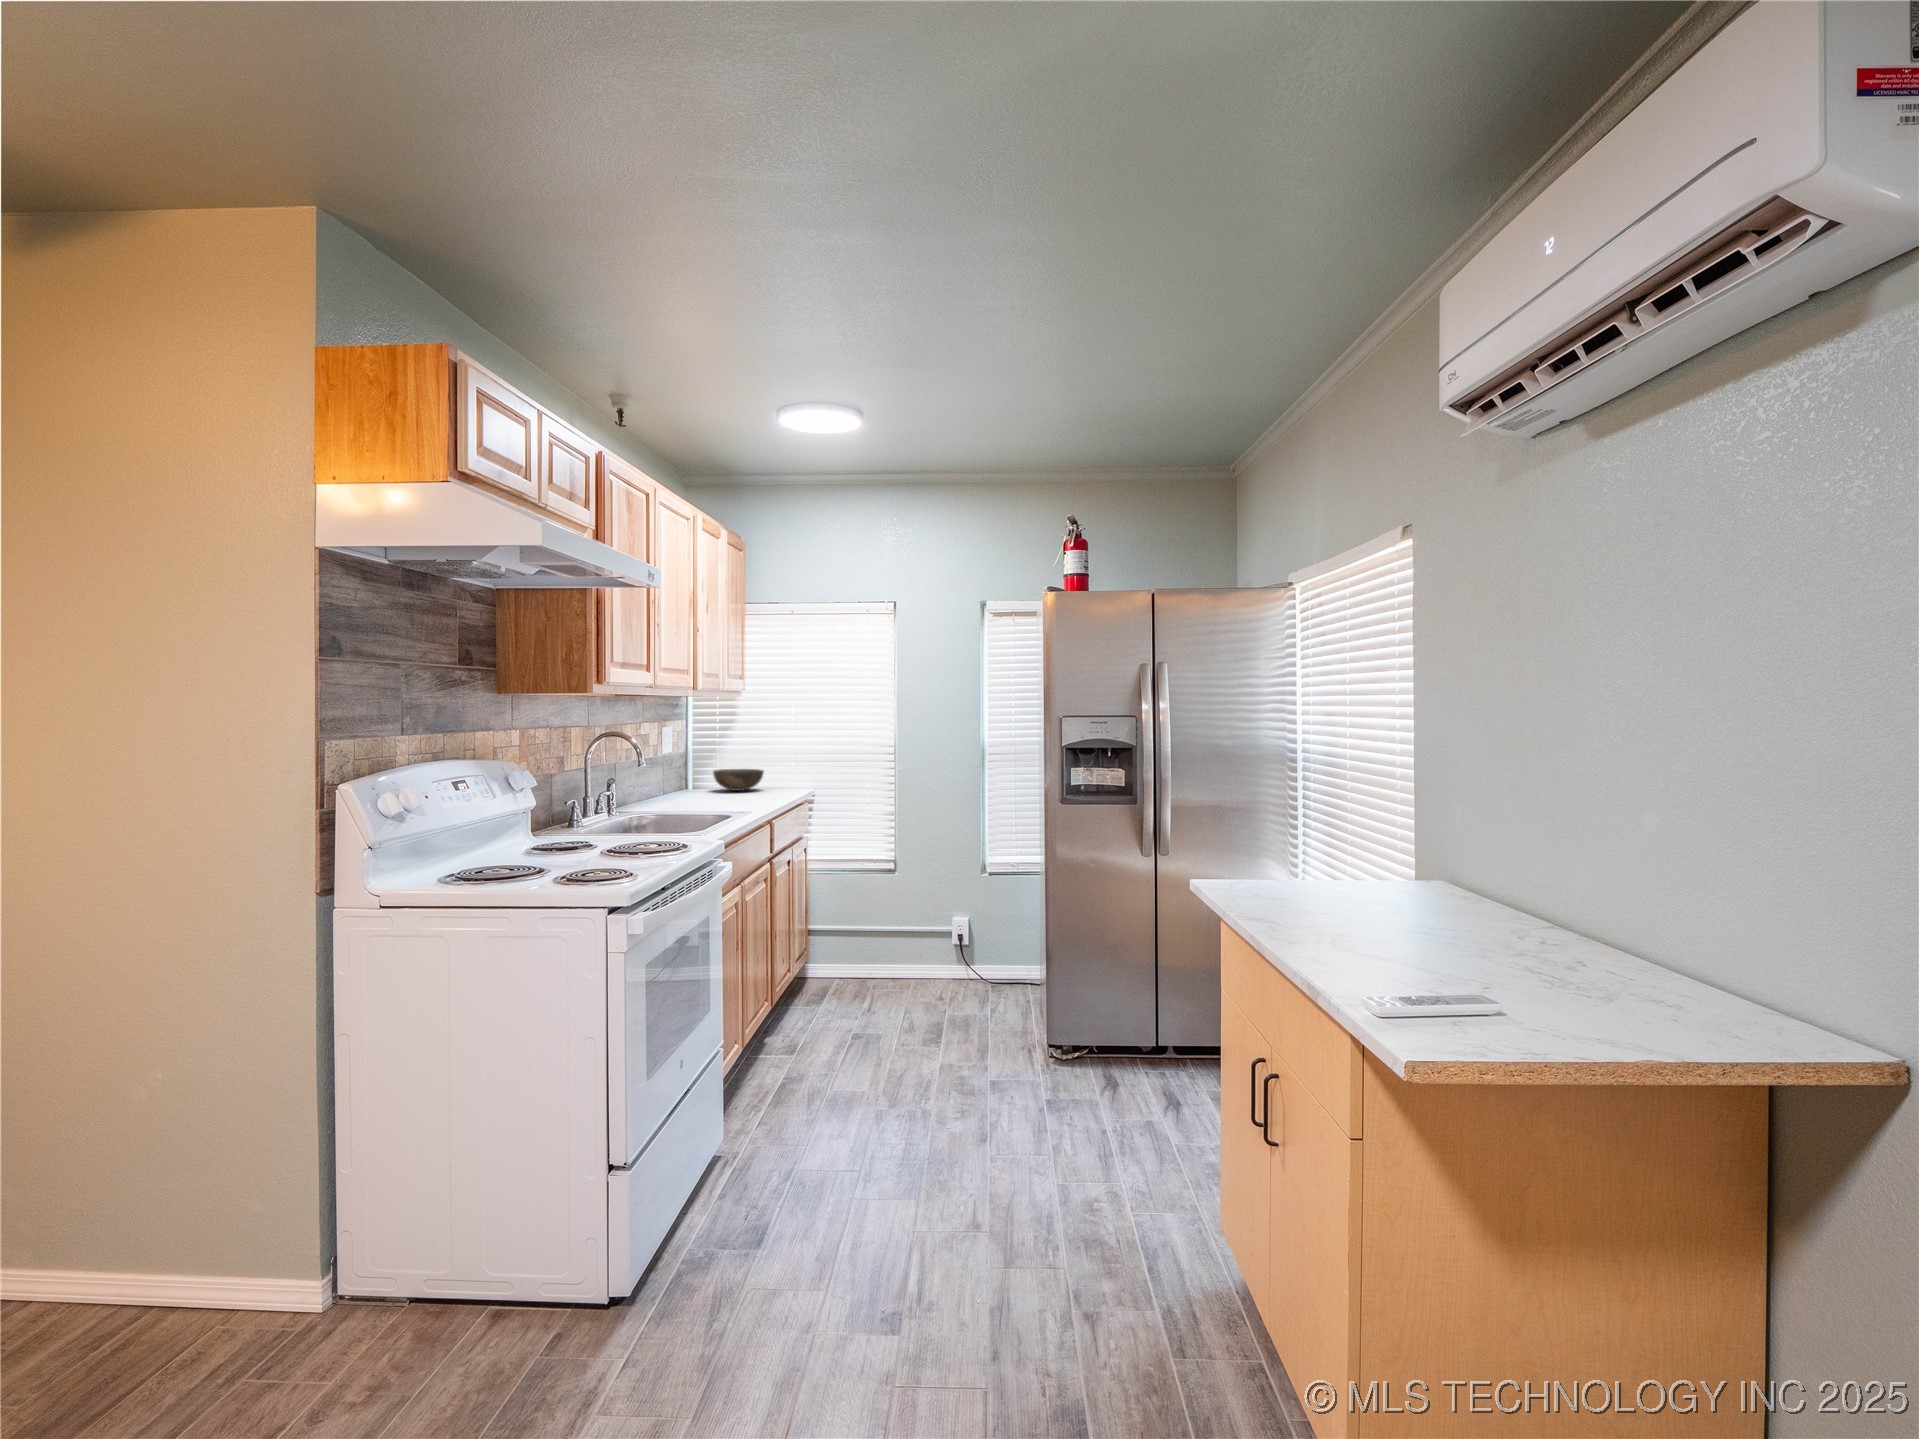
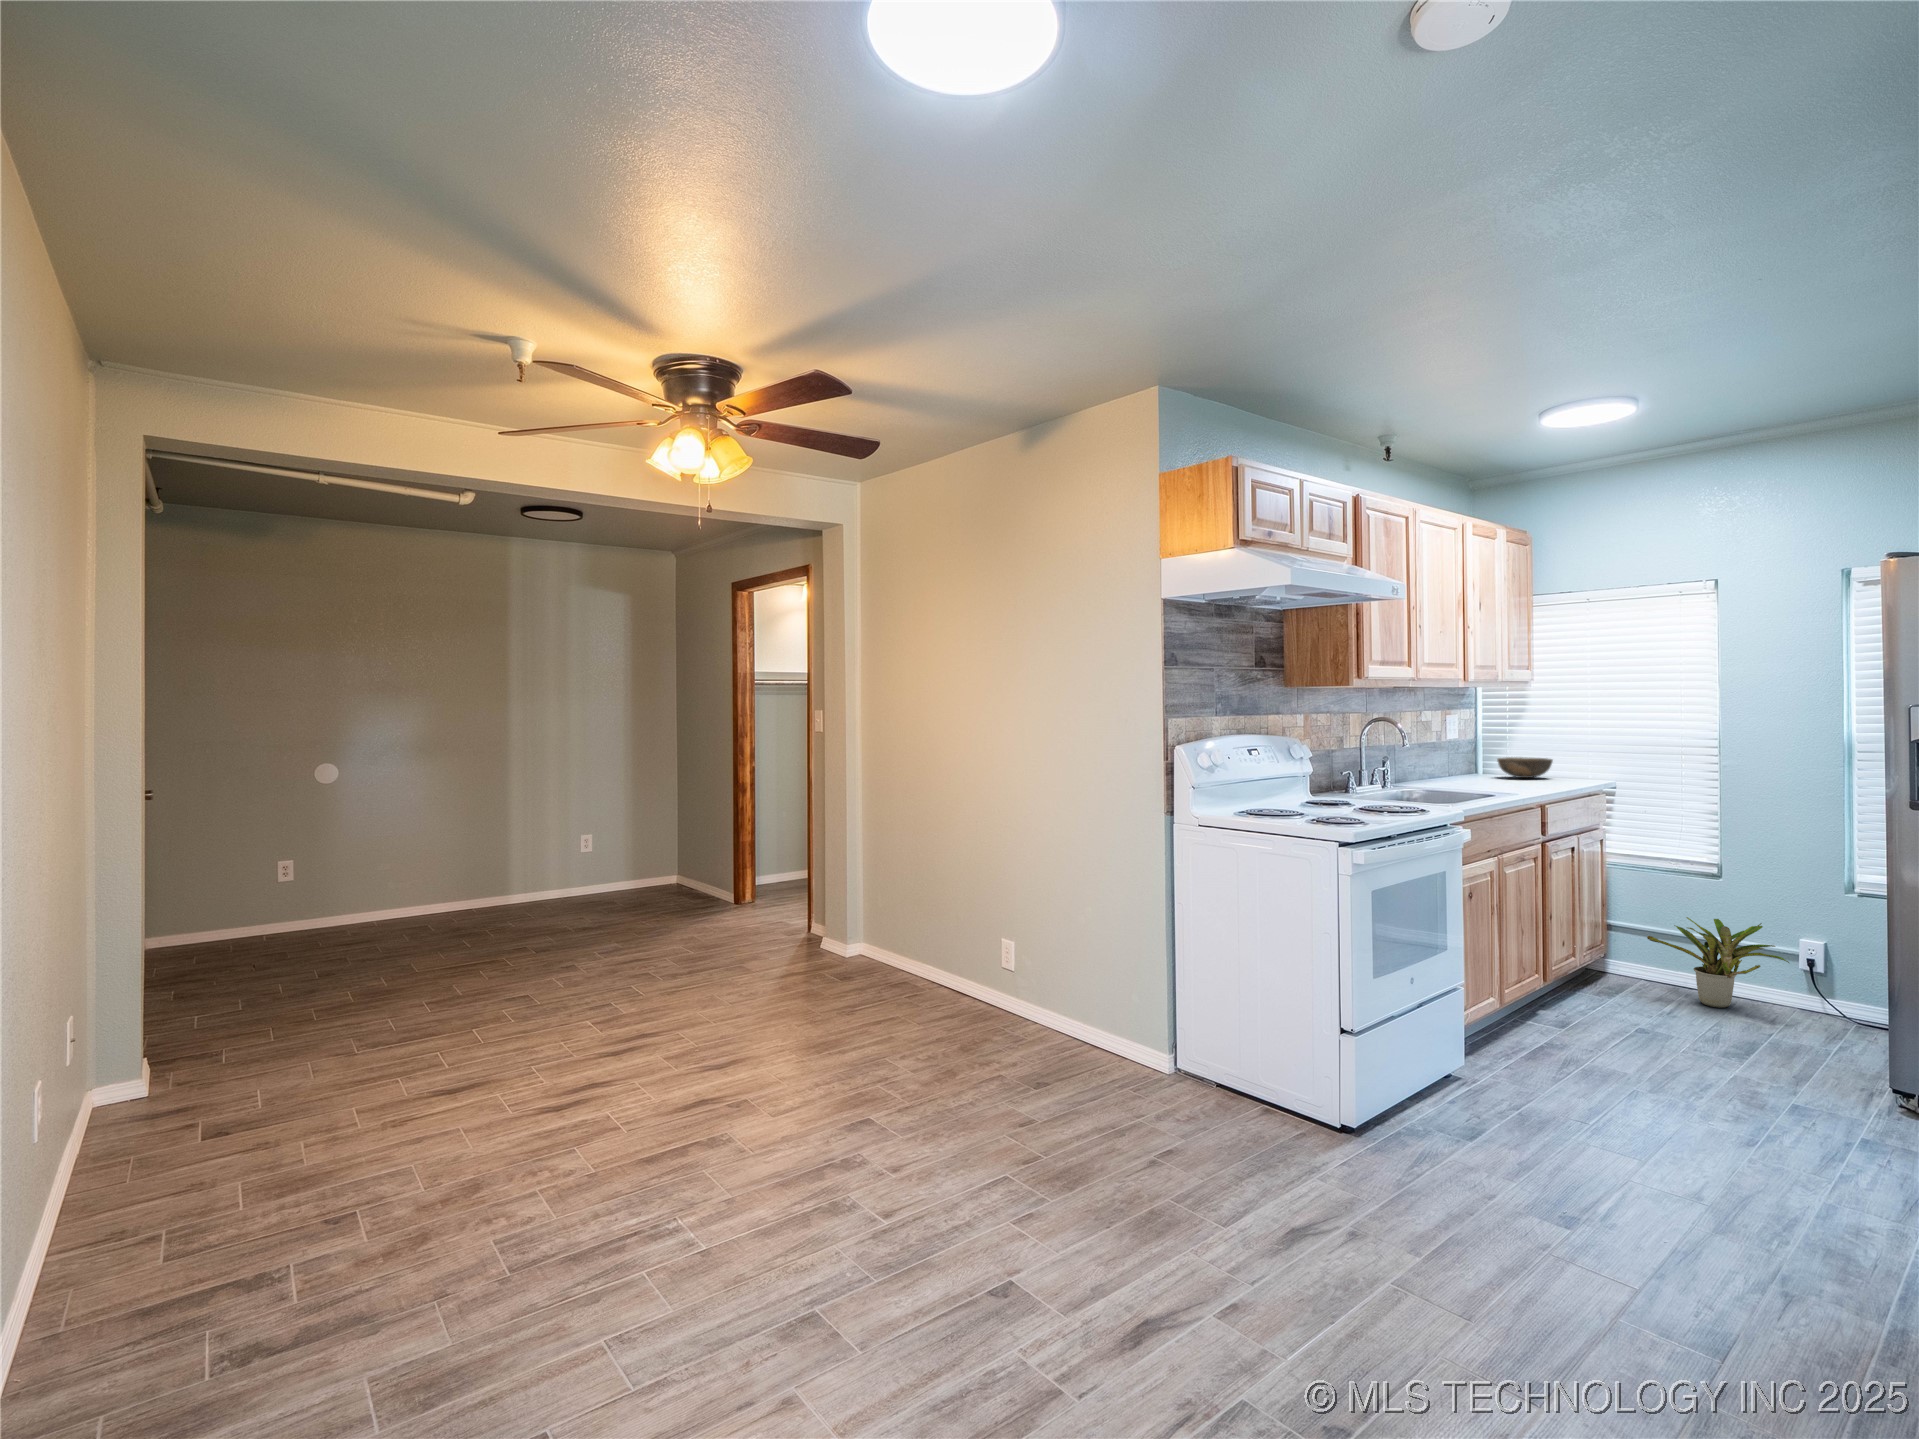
potted plant: none [848,913,952,995] -> present [1647,917,1789,1008]

